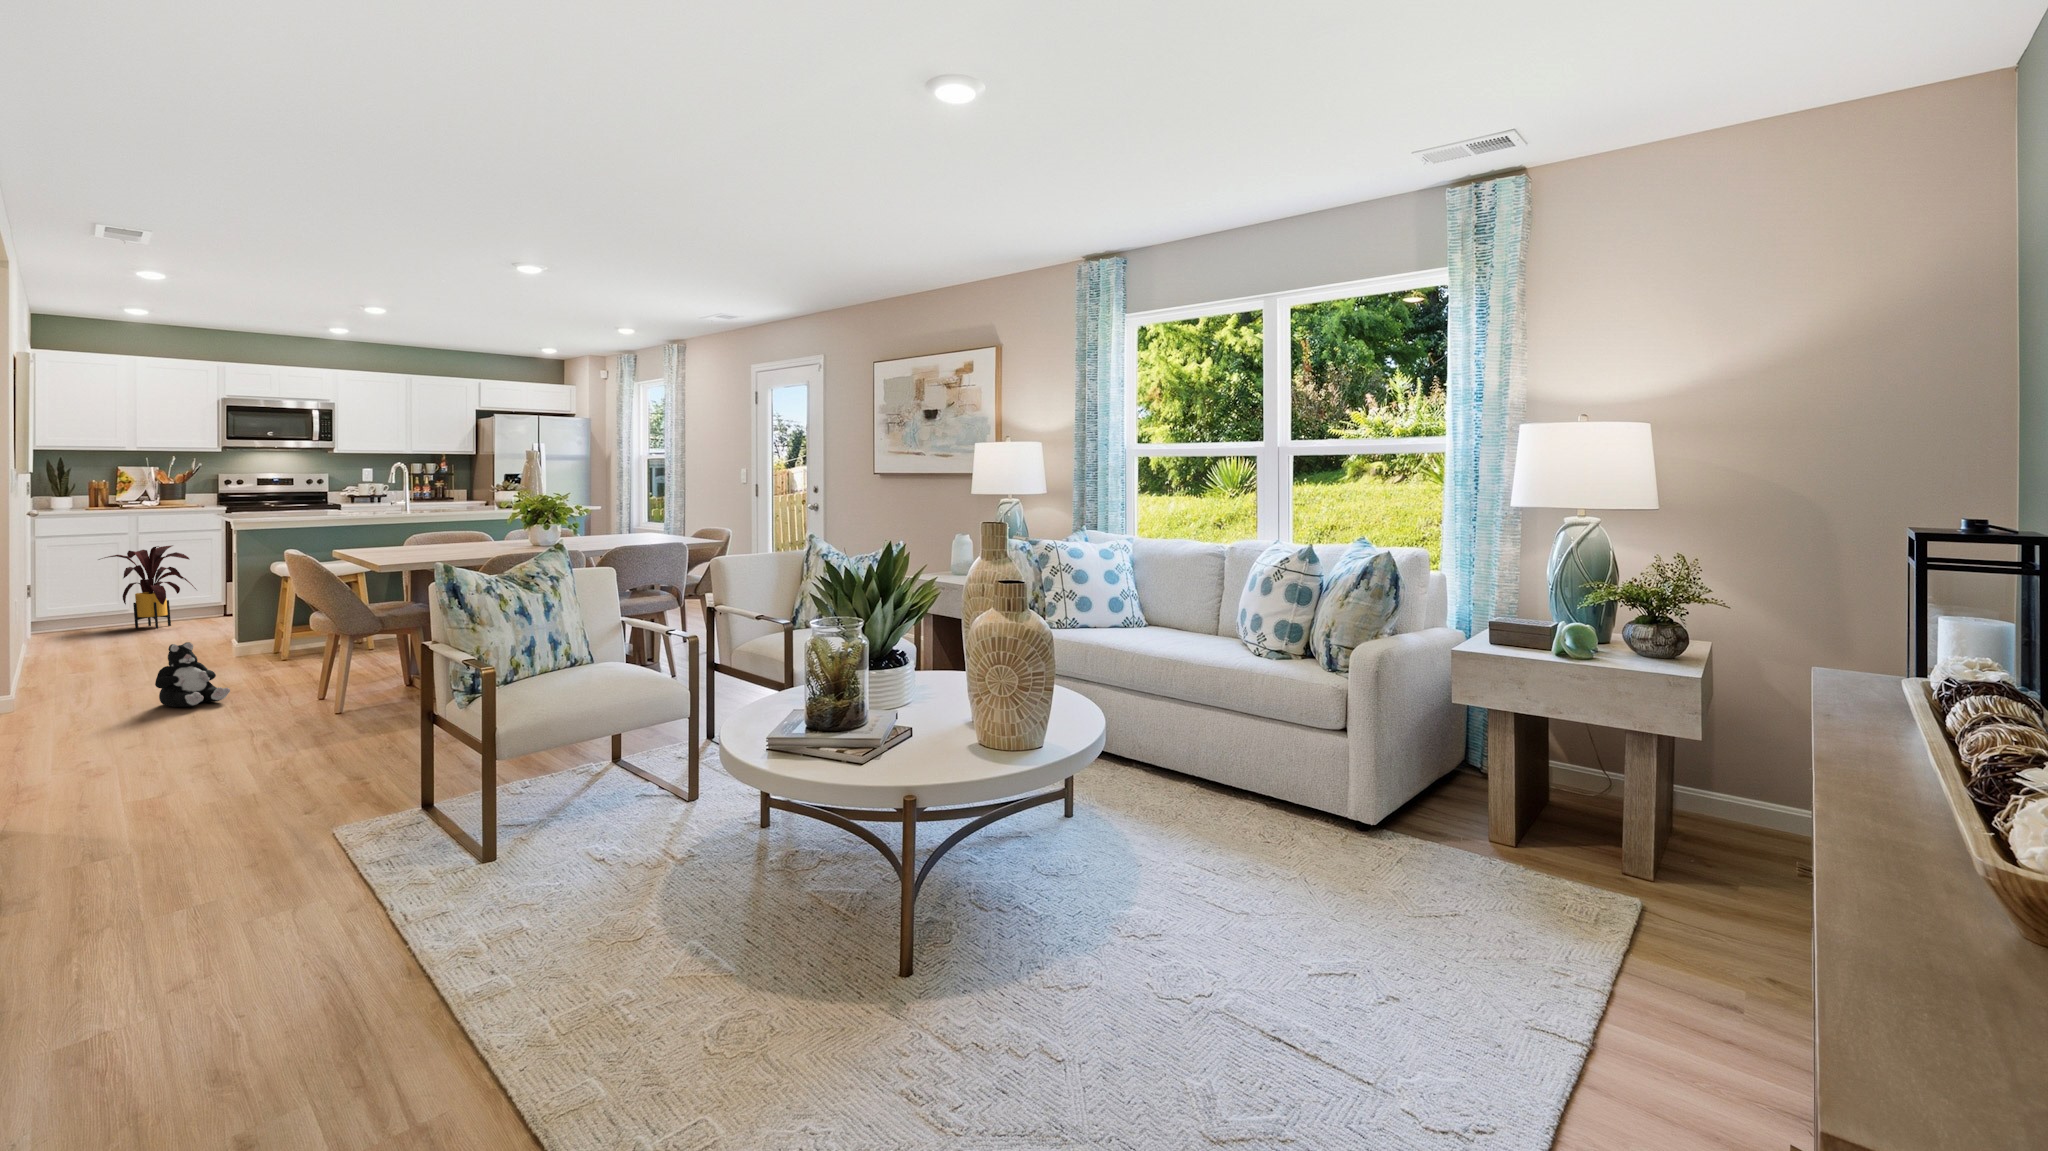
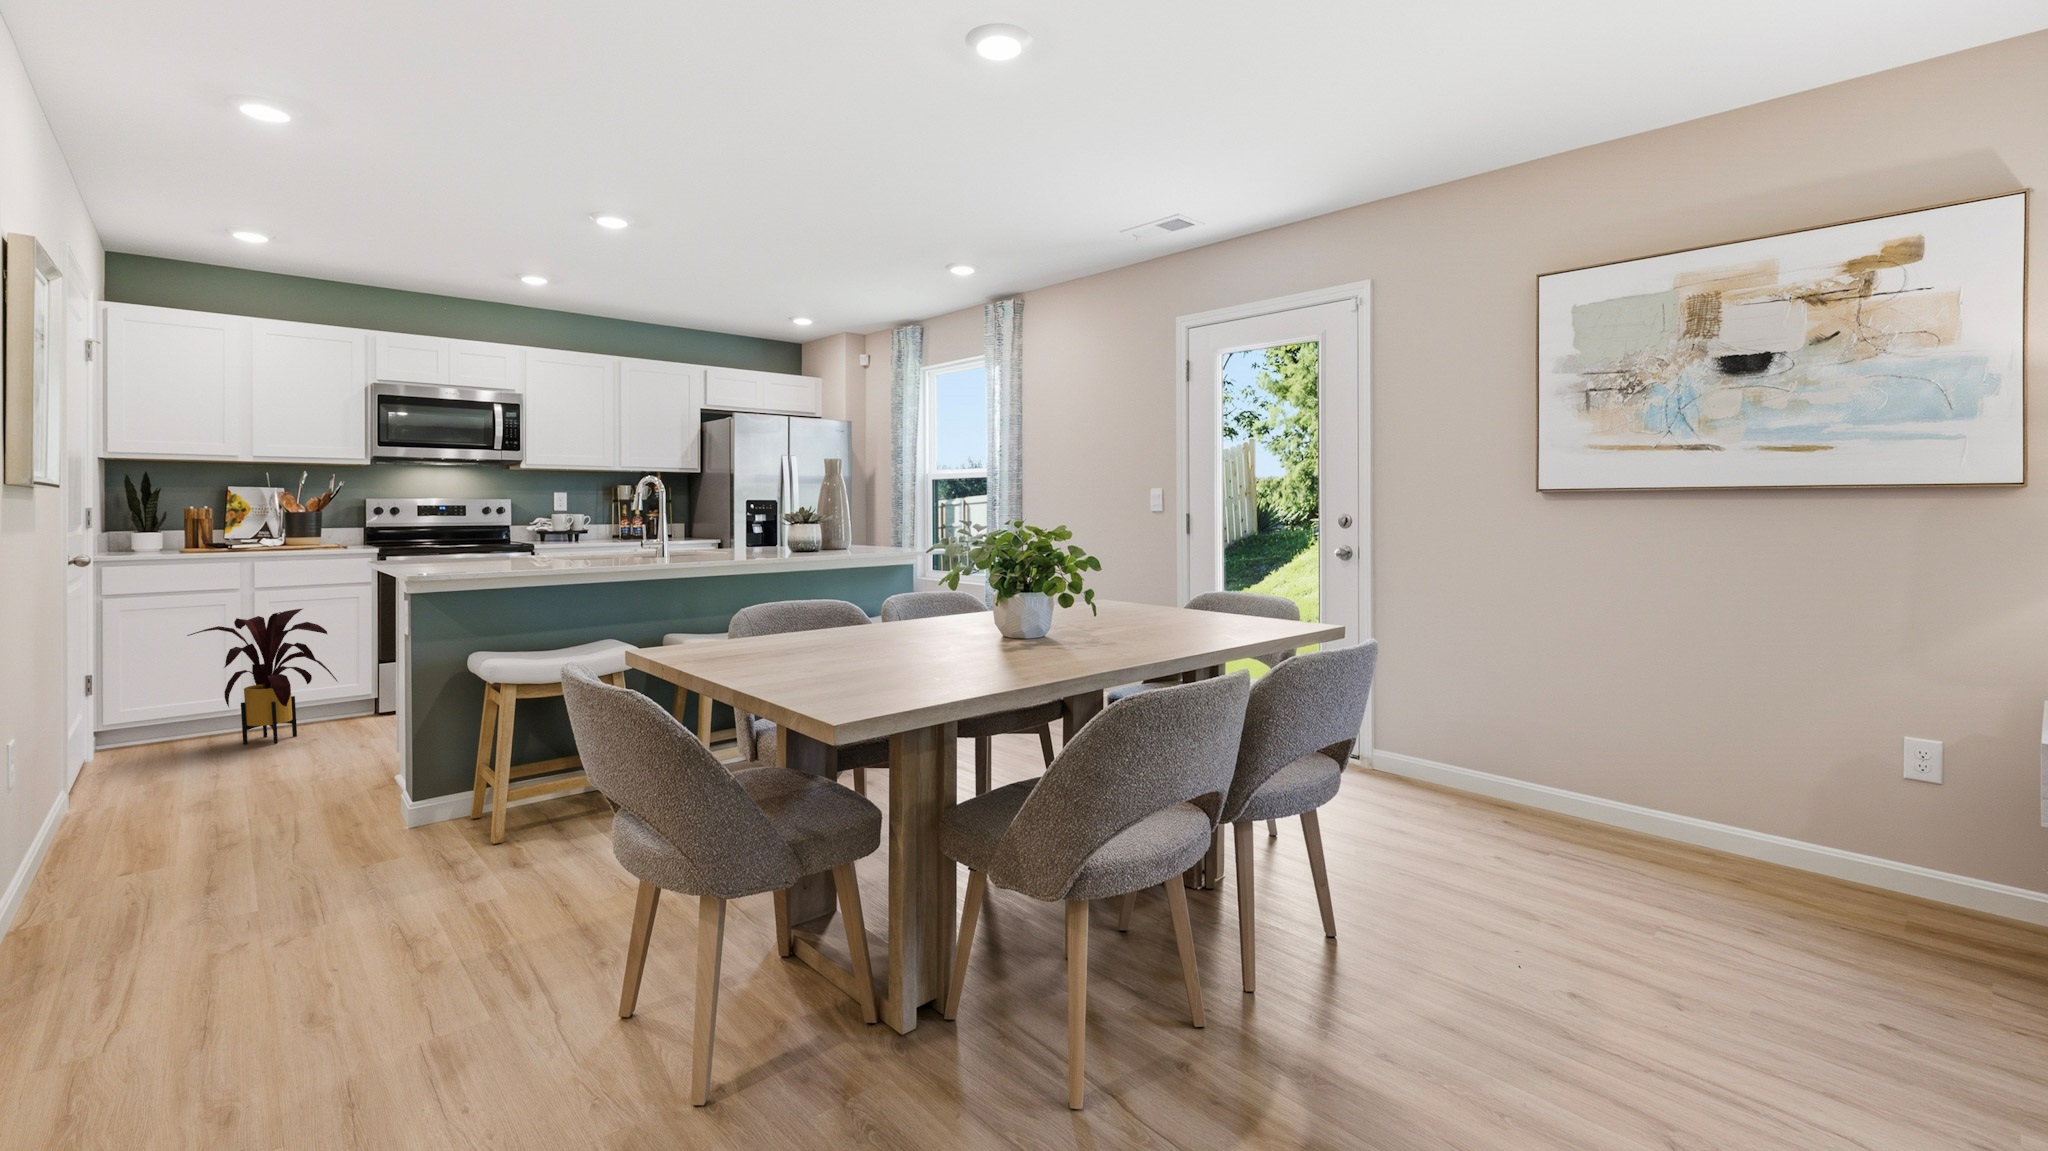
plush toy: present [155,642,230,707] -> none [254,890,427,1070]

